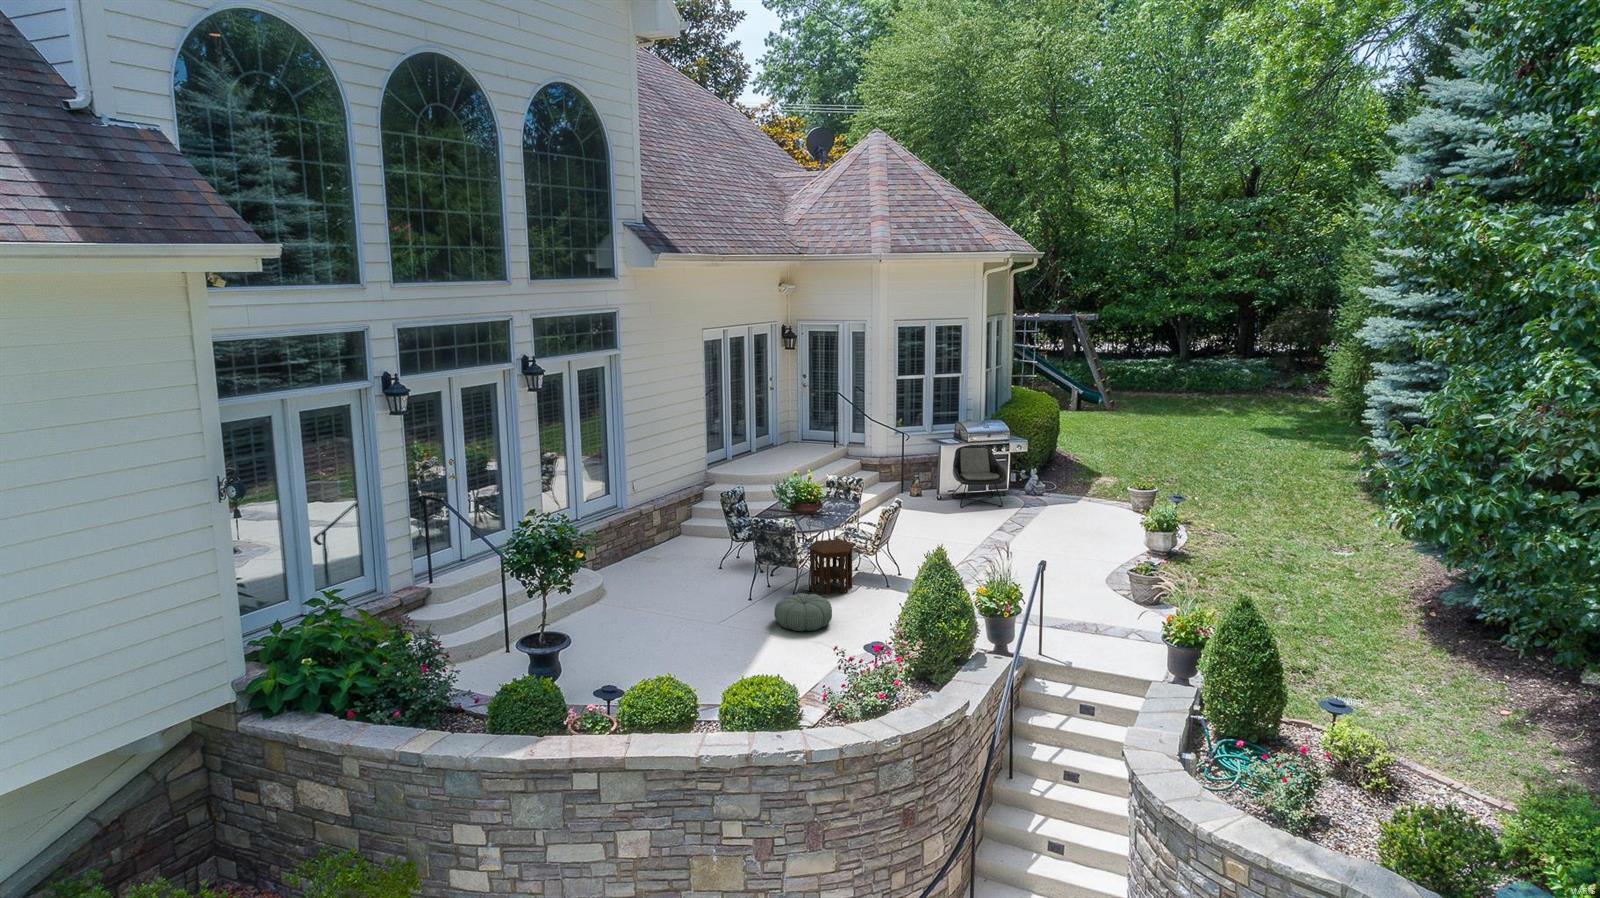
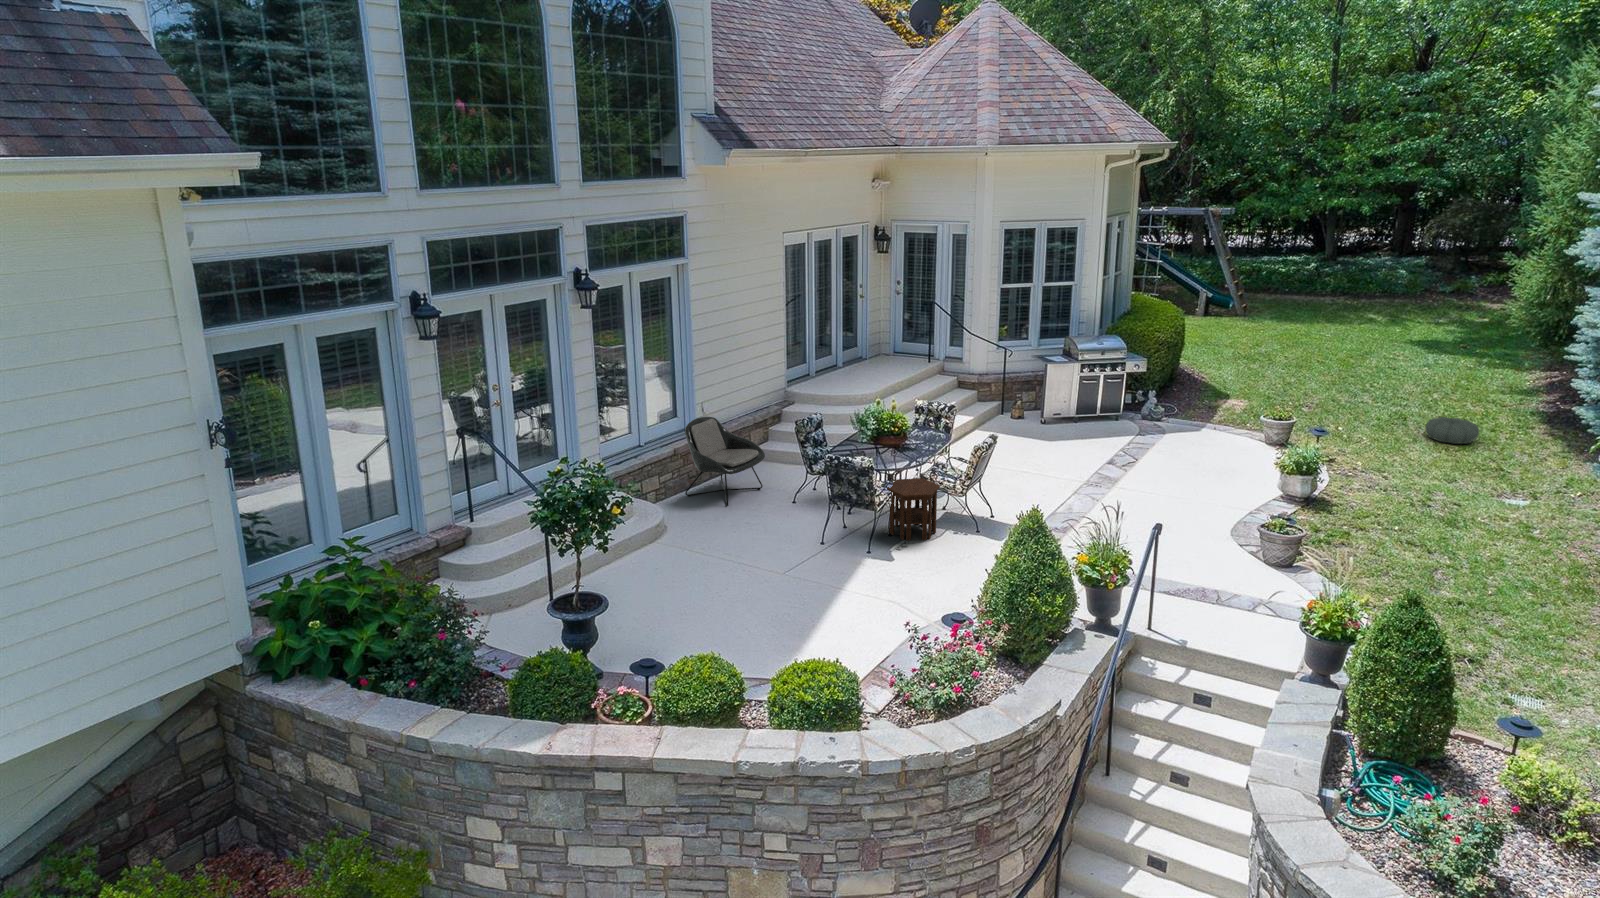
lounge chair: present [952,445,1006,508] -> present [685,417,765,506]
pouf: present [774,593,832,631] -> present [1425,417,1479,444]

